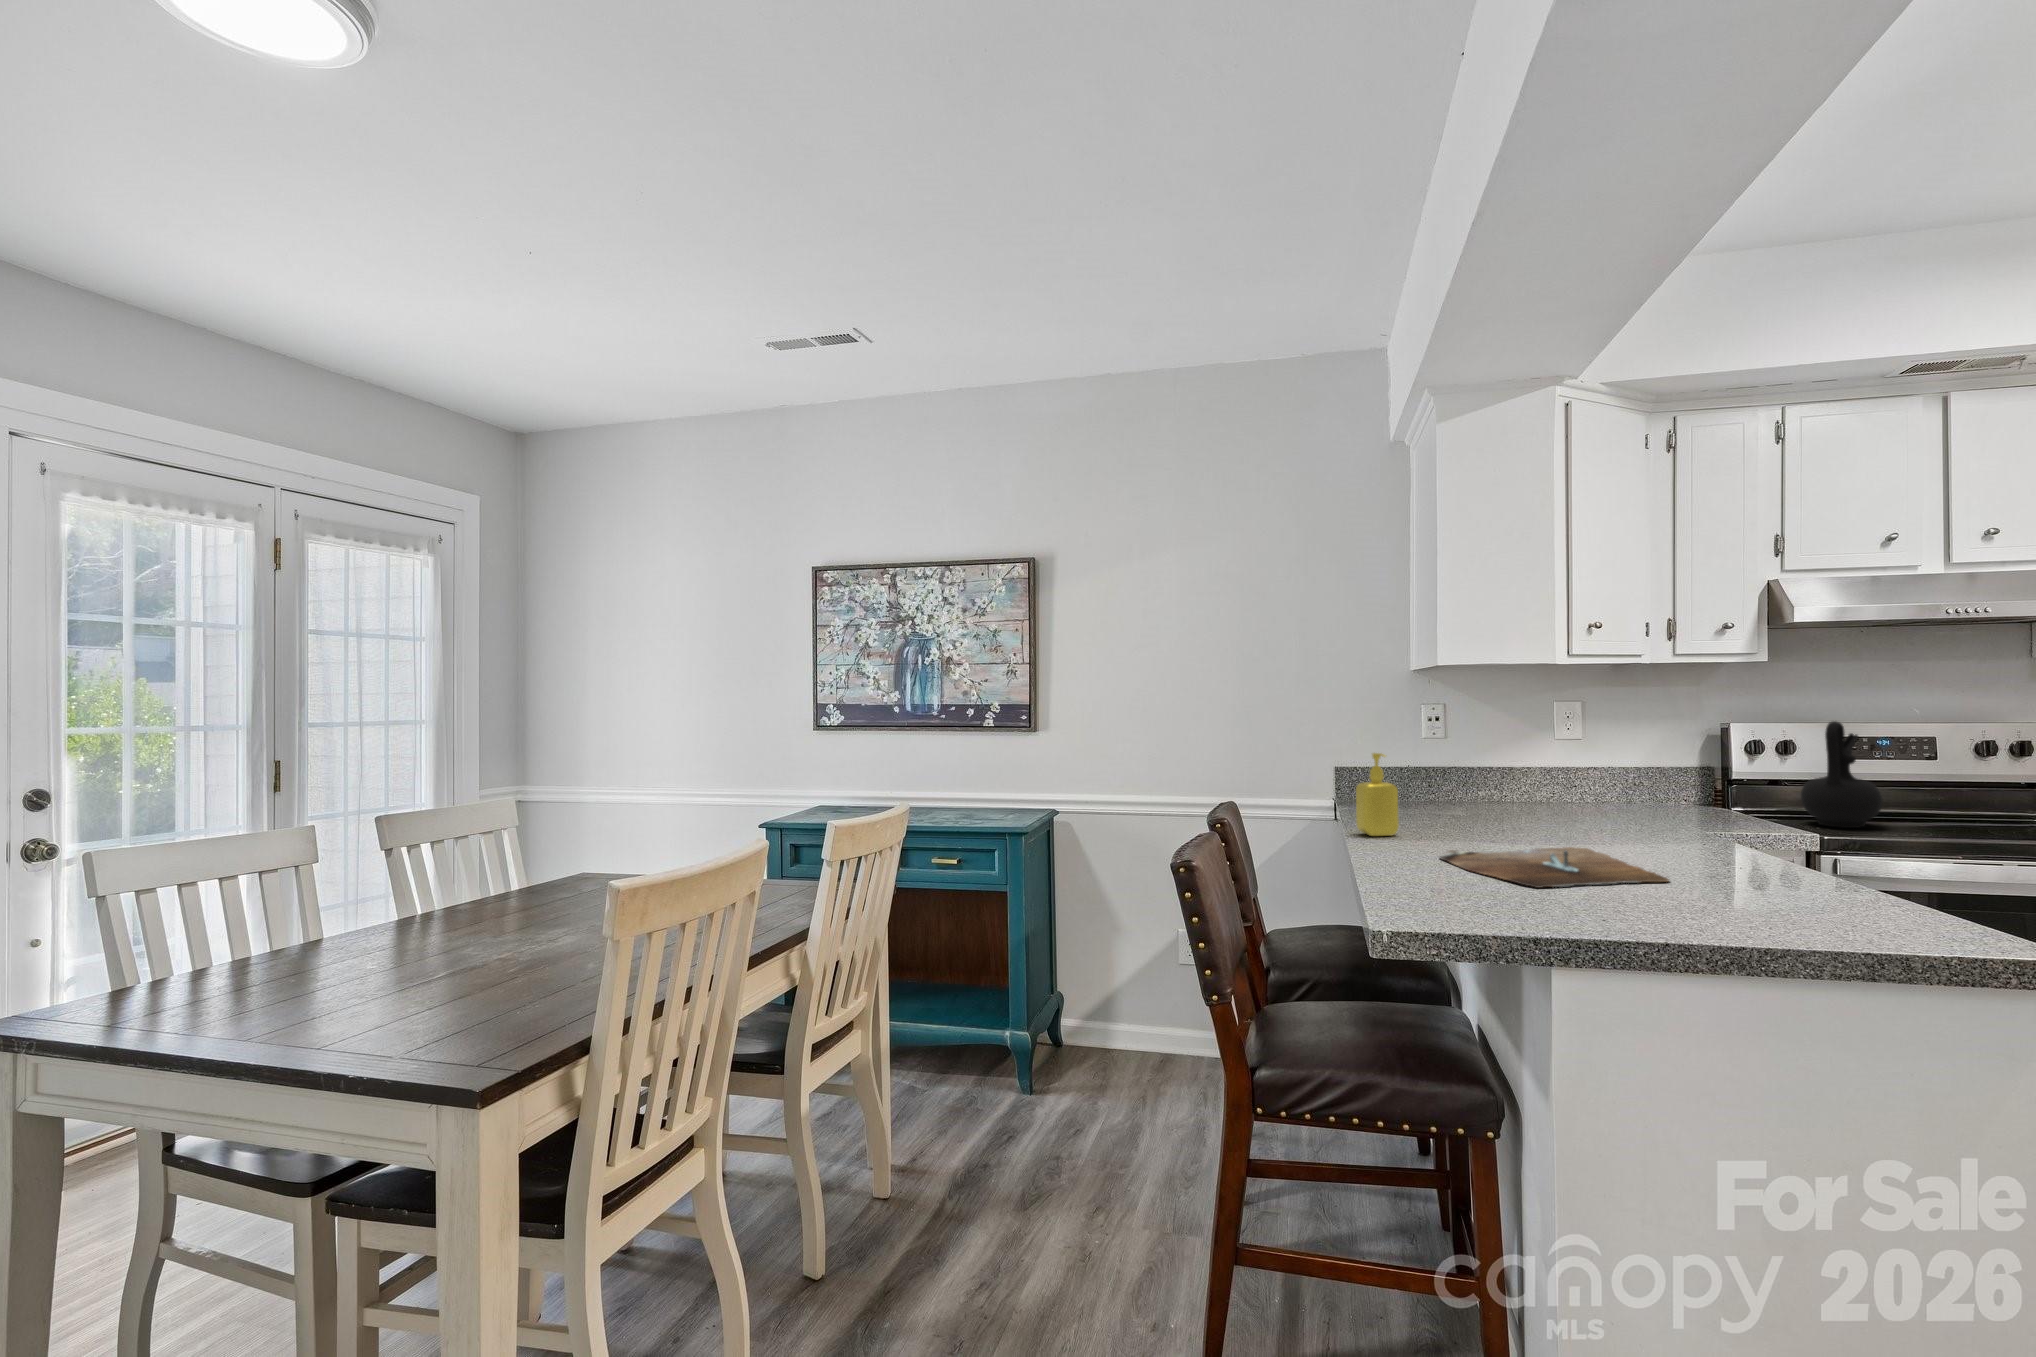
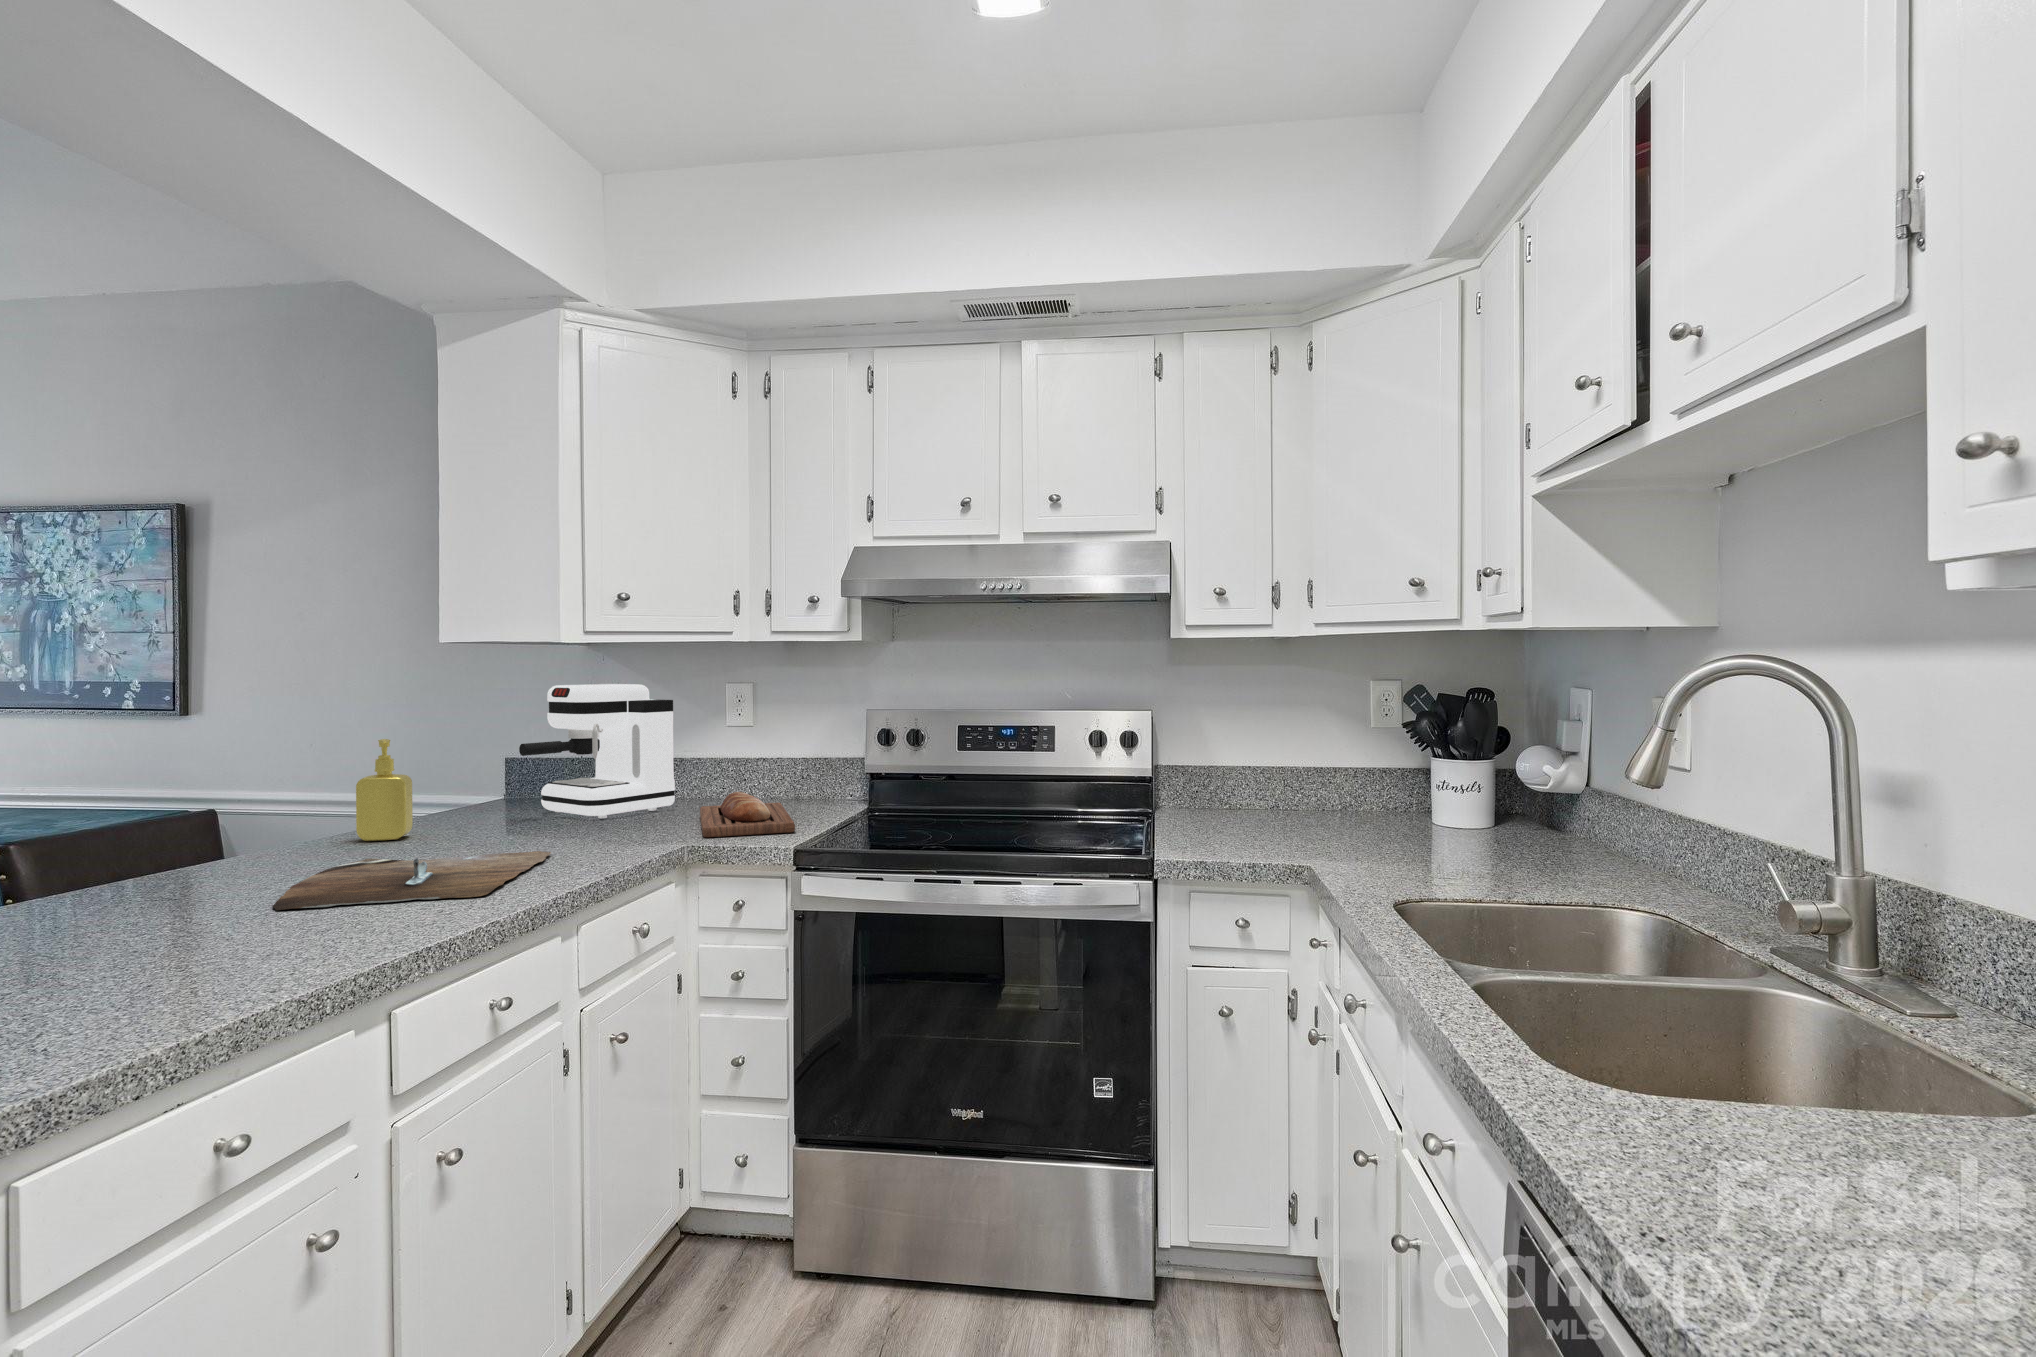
coffee maker: none [1422,702,1536,820] -> present [519,684,675,819]
ceramic jug: present [1801,721,1883,828] -> none [900,707,970,822]
bread loaf: none [1582,798,1741,838] -> present [700,792,795,837]

